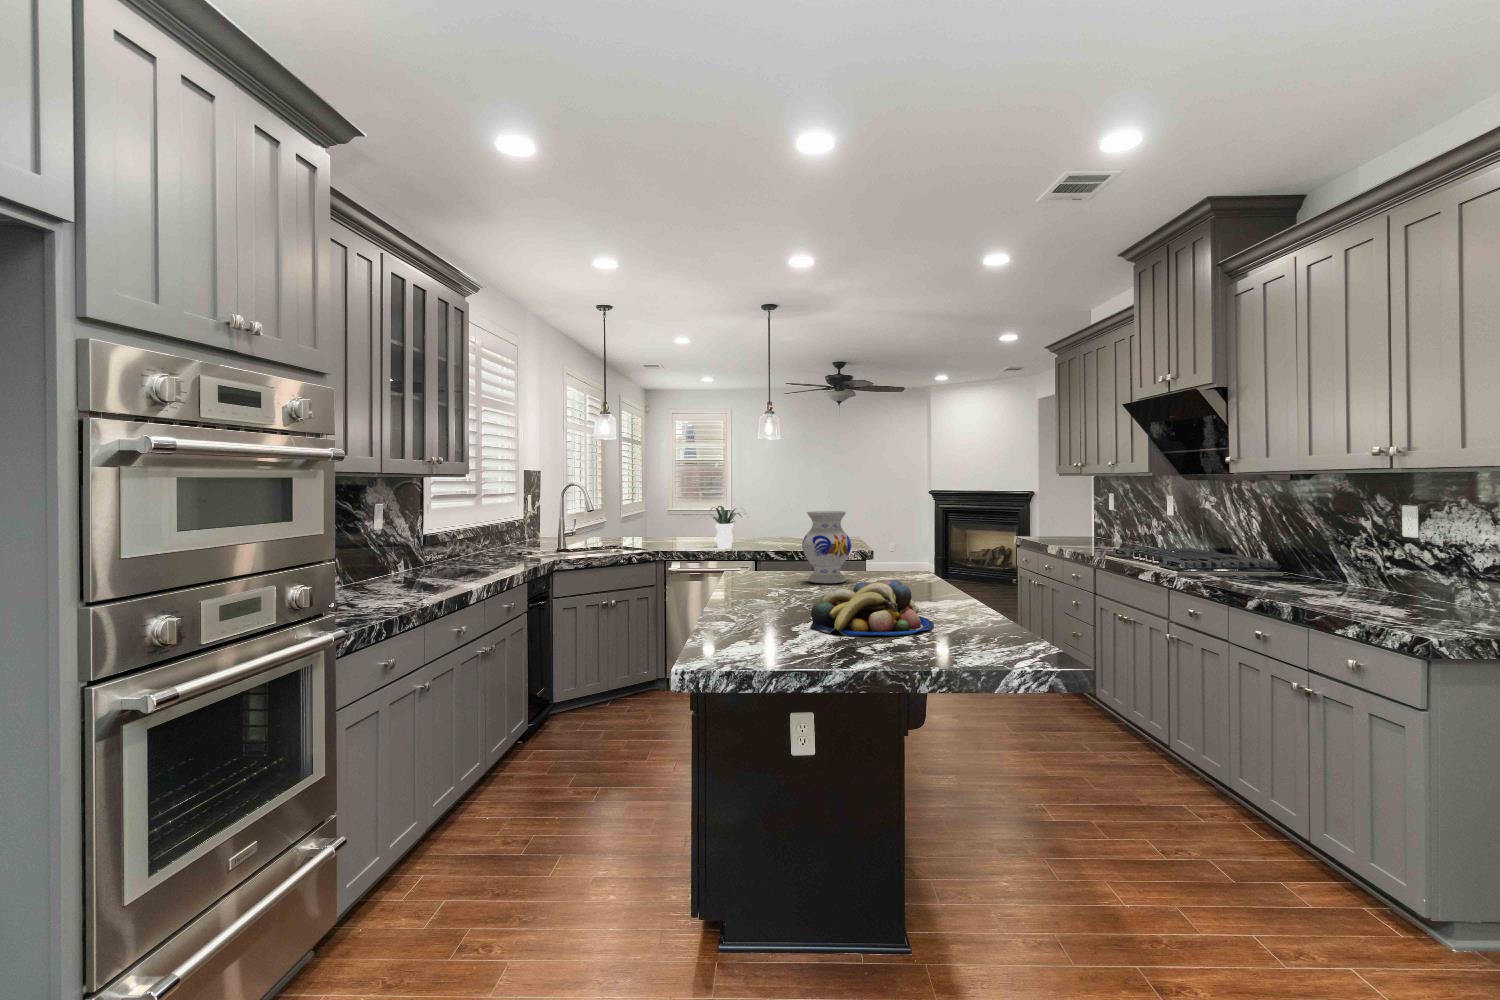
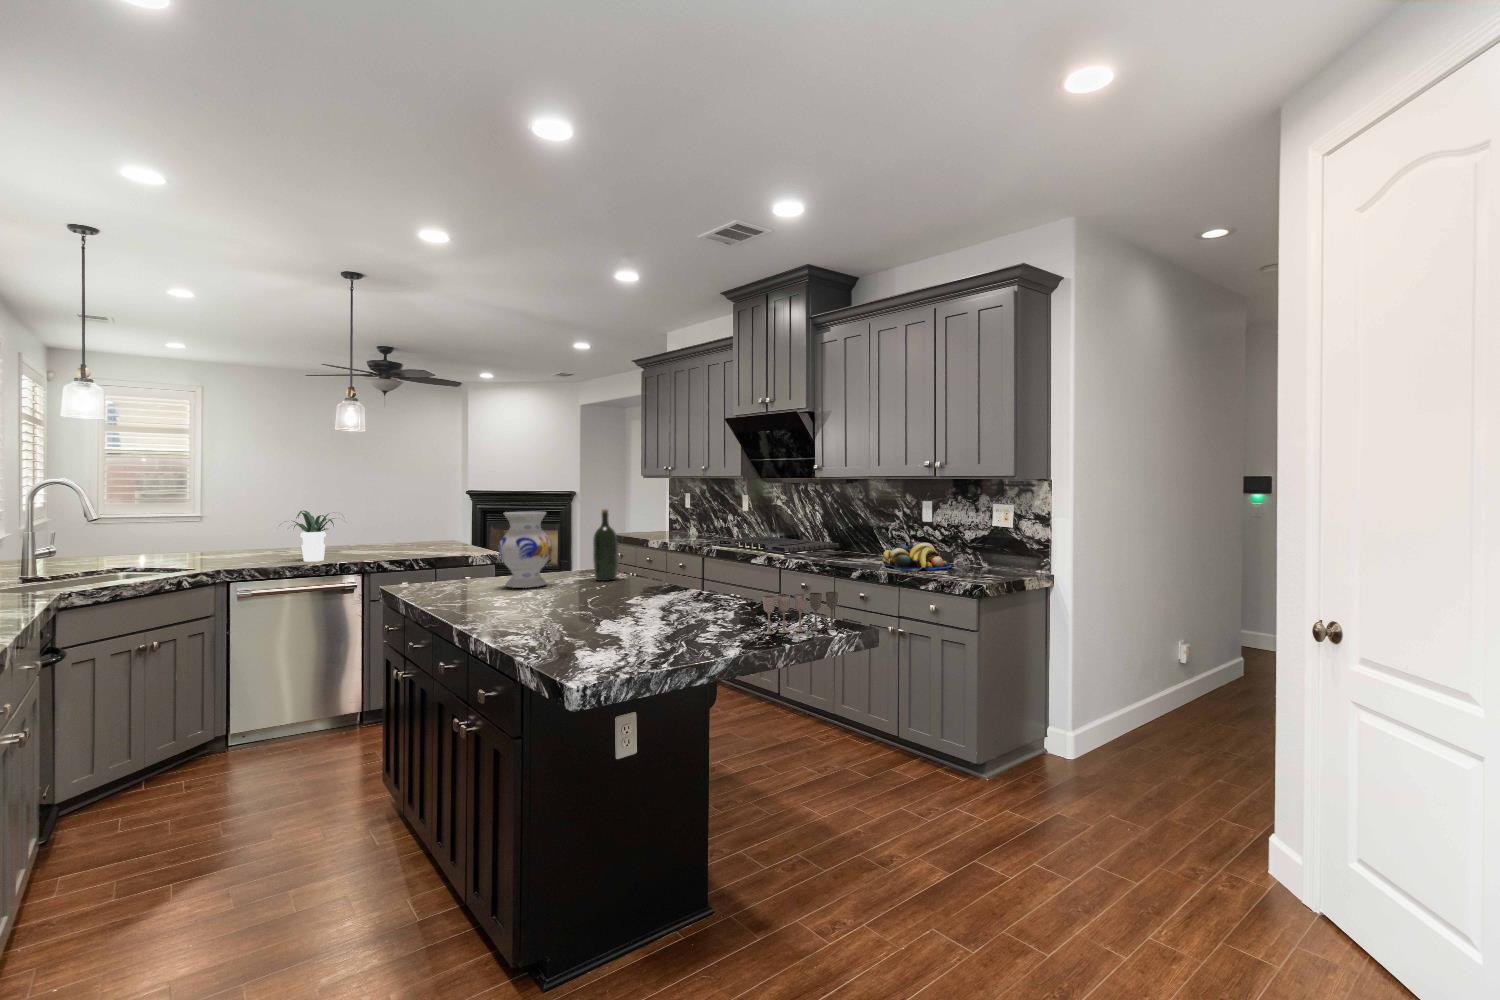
wine bottle: none [893,510,919,583] -> present [593,509,618,581]
fruit bowl: present [810,580,934,636] -> present [883,542,951,571]
wine glass: none [933,611,1031,660] -> present [763,592,838,634]

